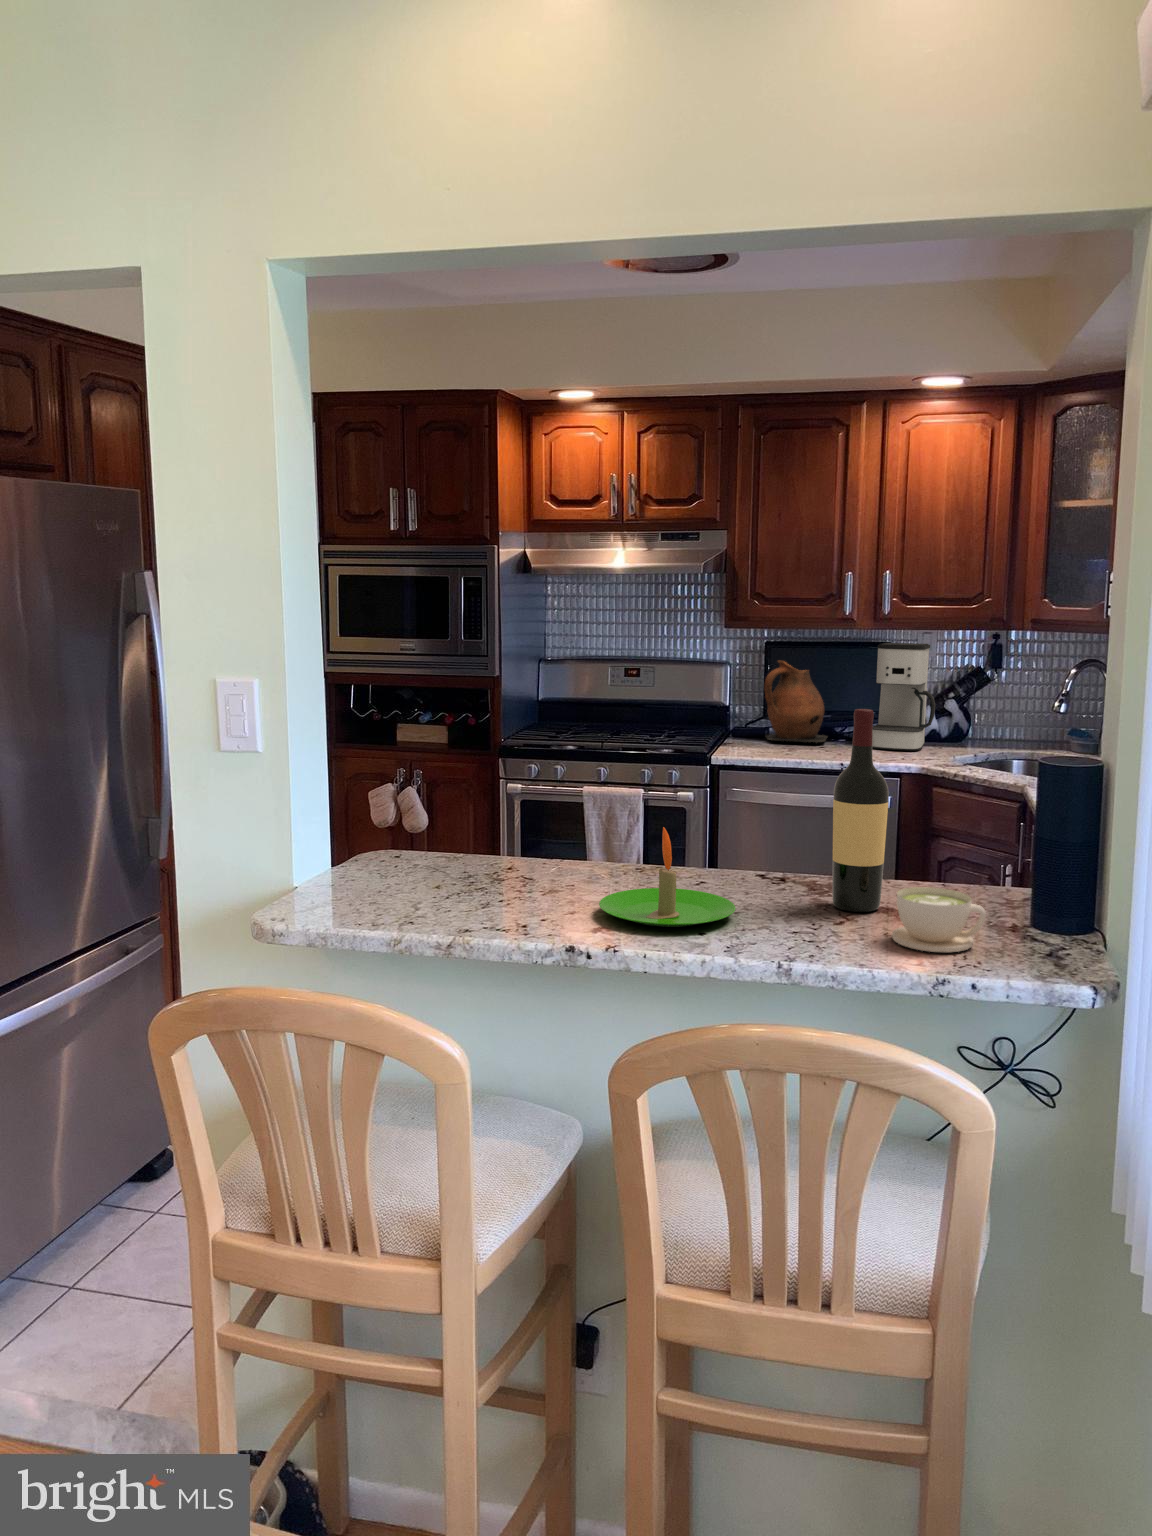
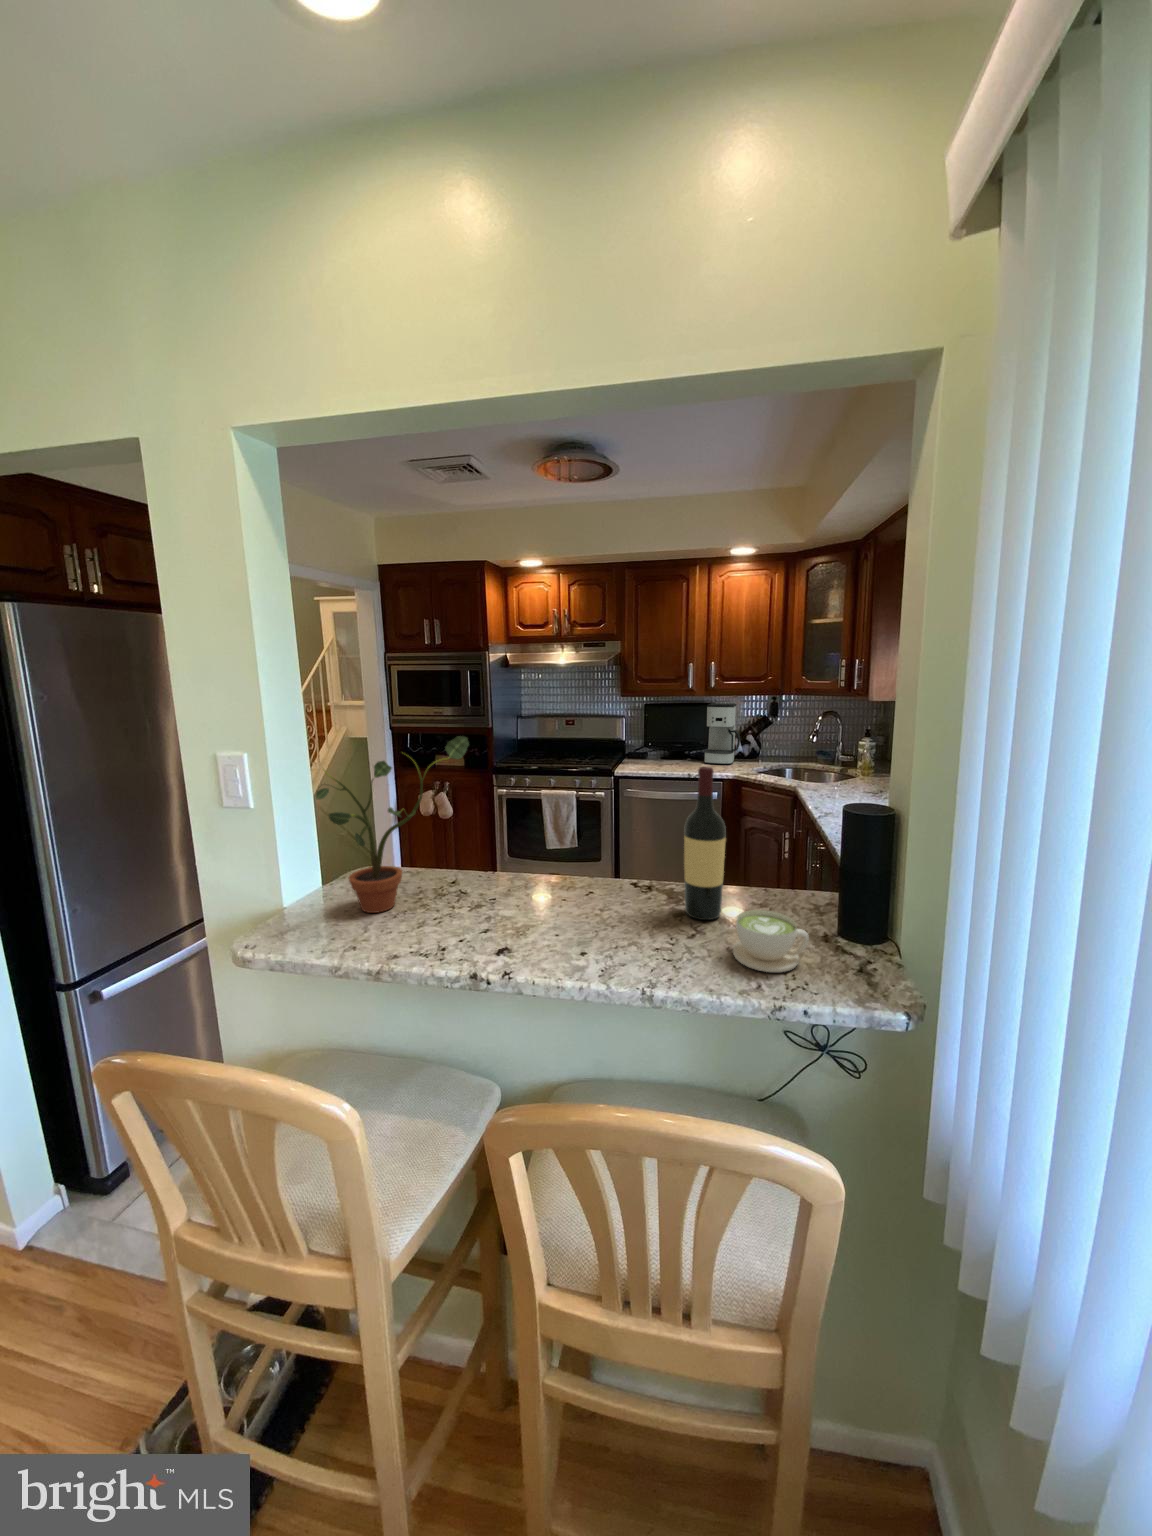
ceramic pitcher: present [764,661,827,743] -> none [644,715,680,761]
potted plant: none [345,666,537,897] -> present [316,736,469,913]
candle: present [599,827,736,927] -> none [507,862,611,947]

